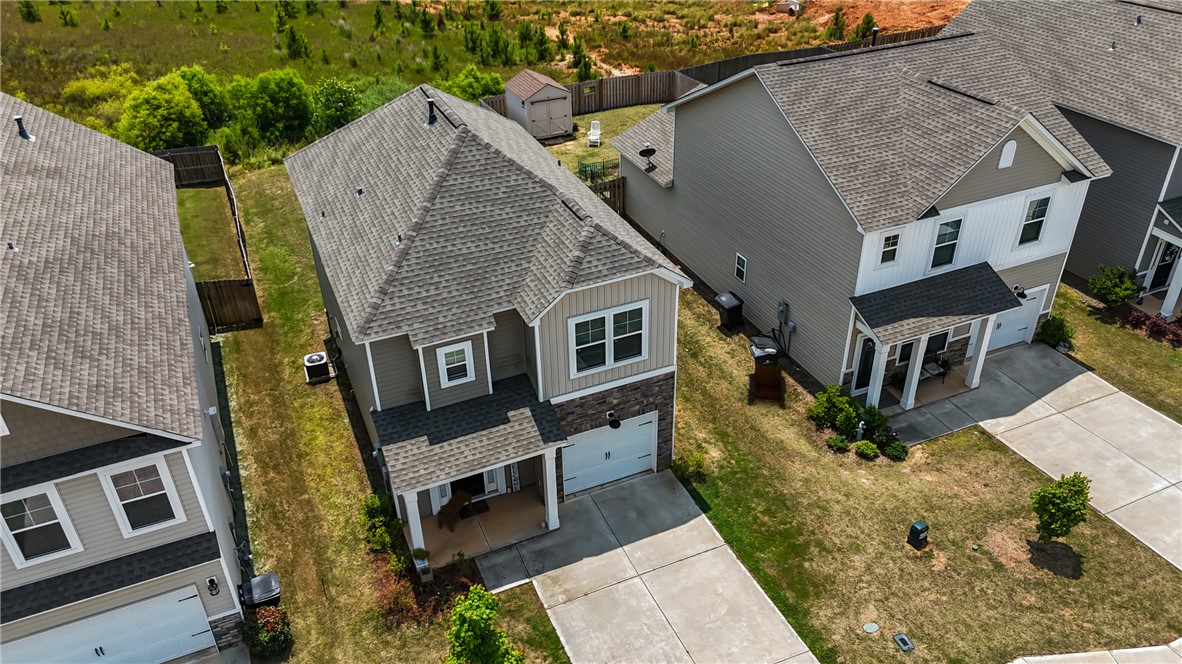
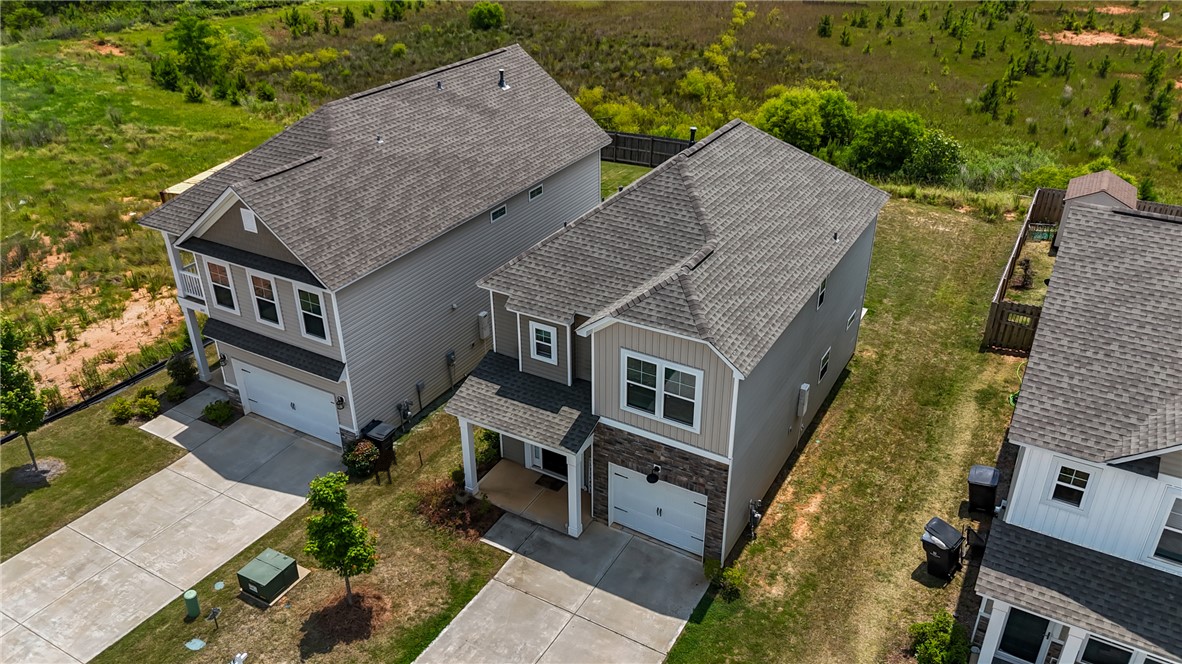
lounge chair: present [747,364,787,408] -> none [878,538,946,608]
bench: present [437,490,472,532] -> present [374,450,397,485]

